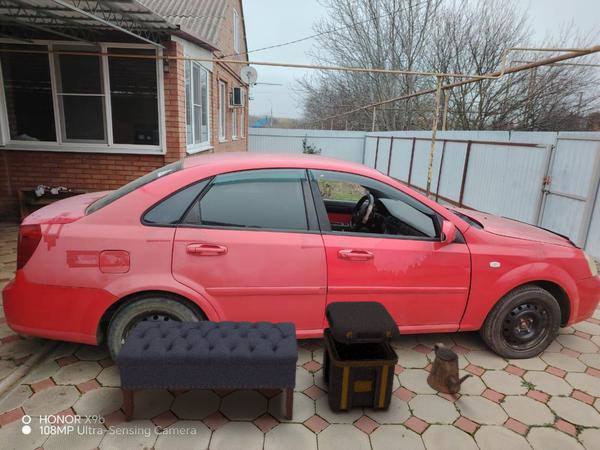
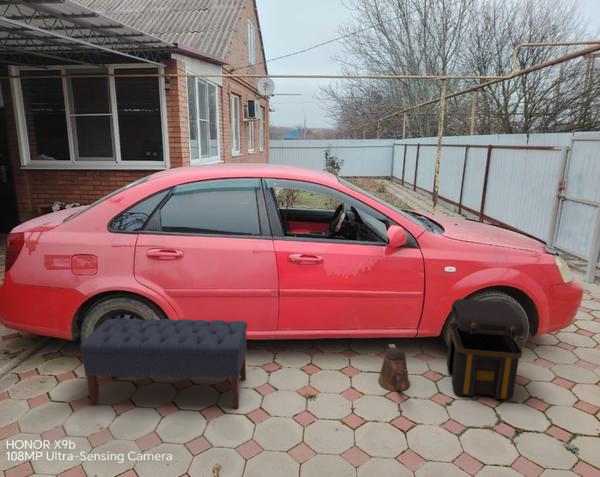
toolbox: present [322,301,400,411] -> present [447,299,524,400]

